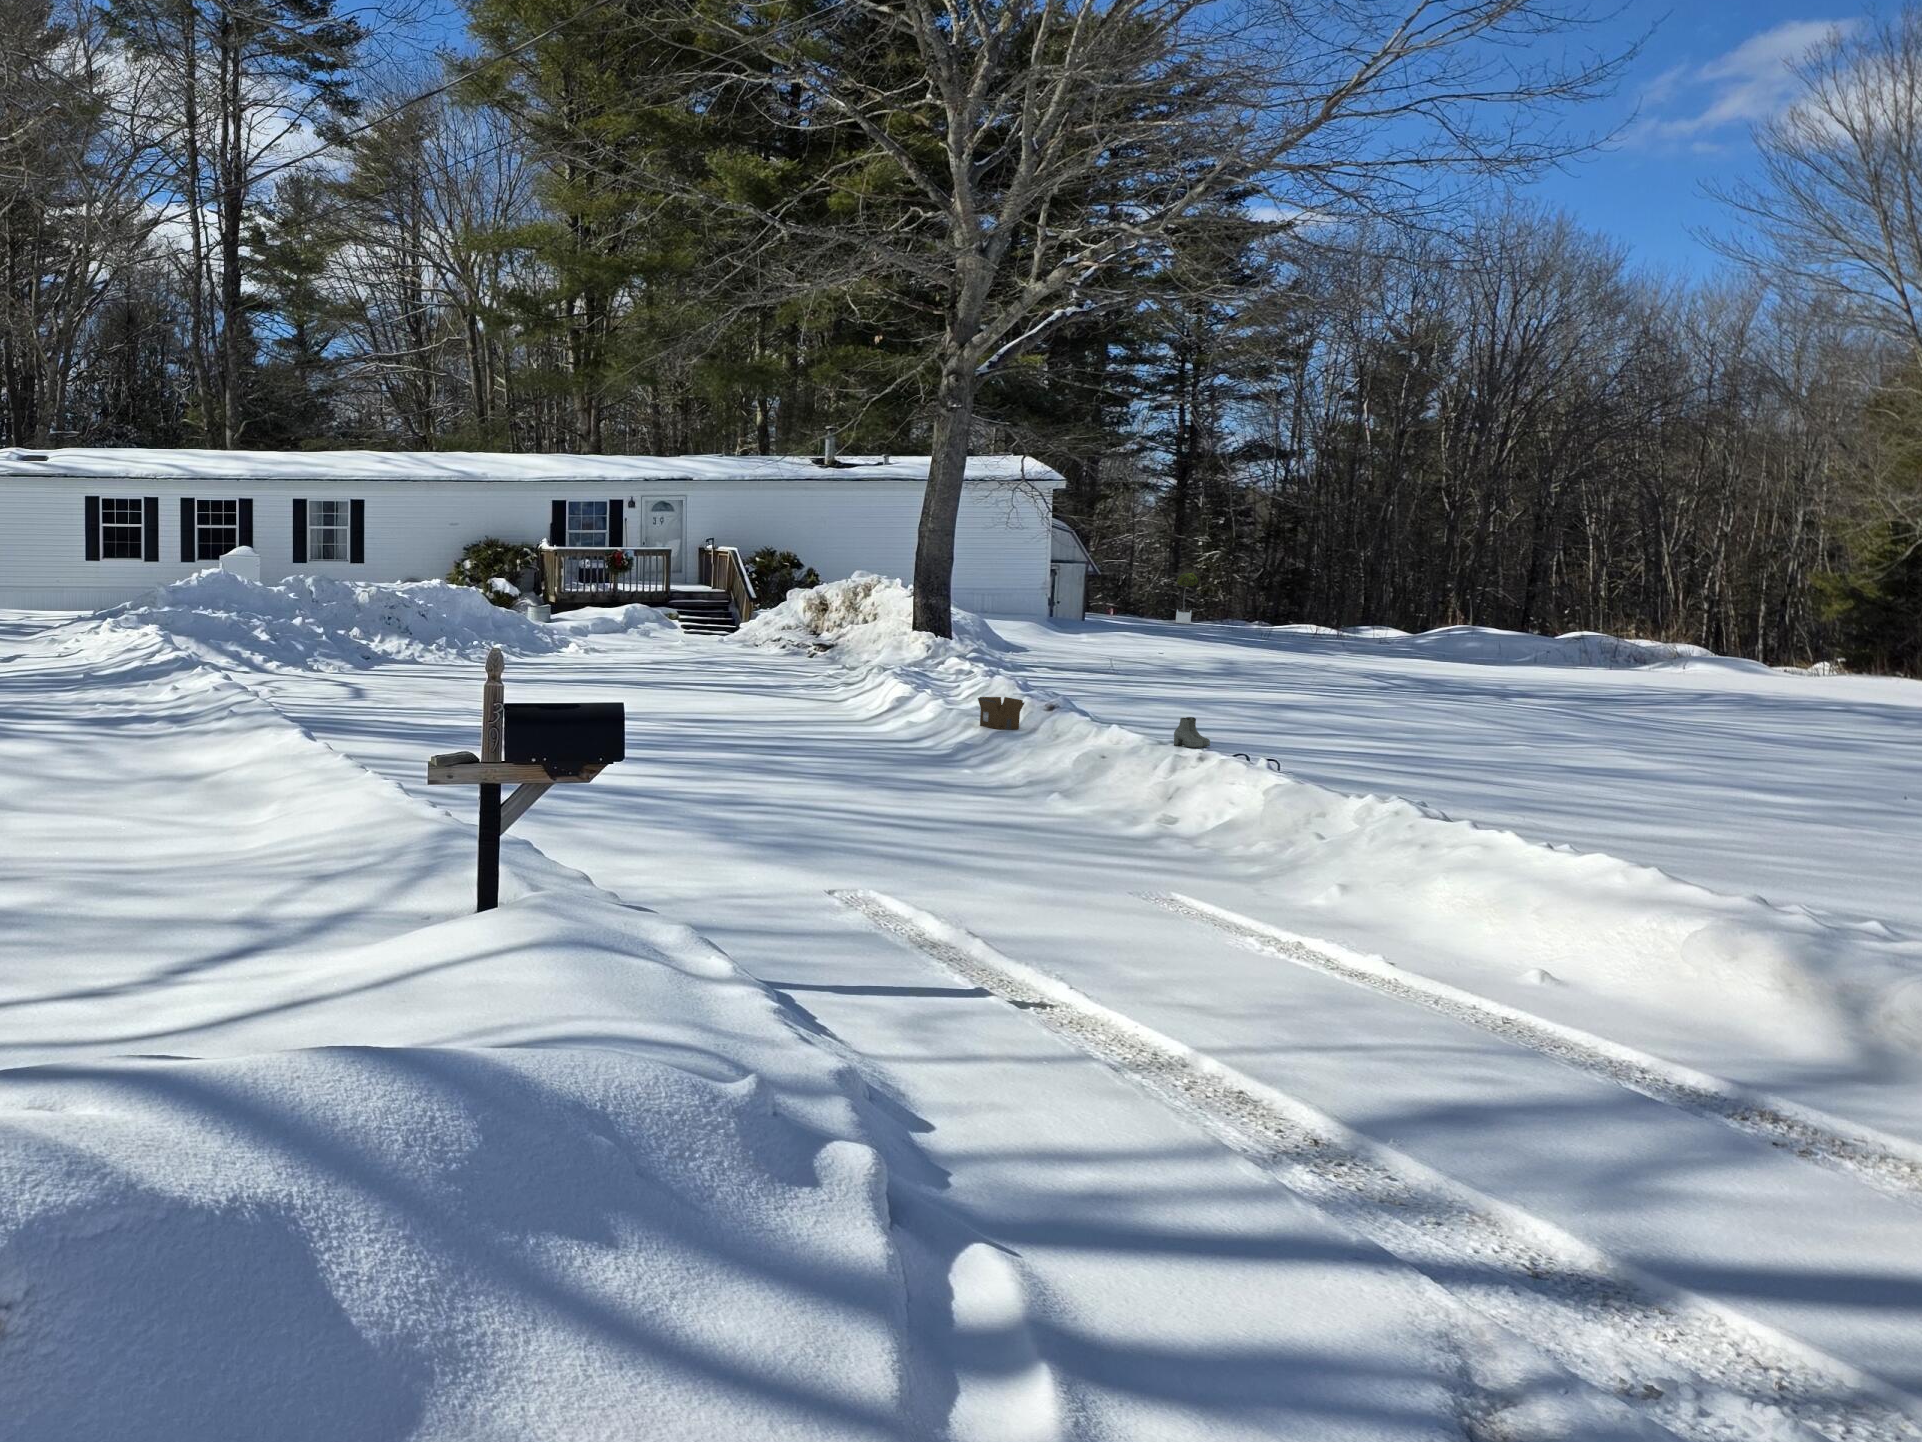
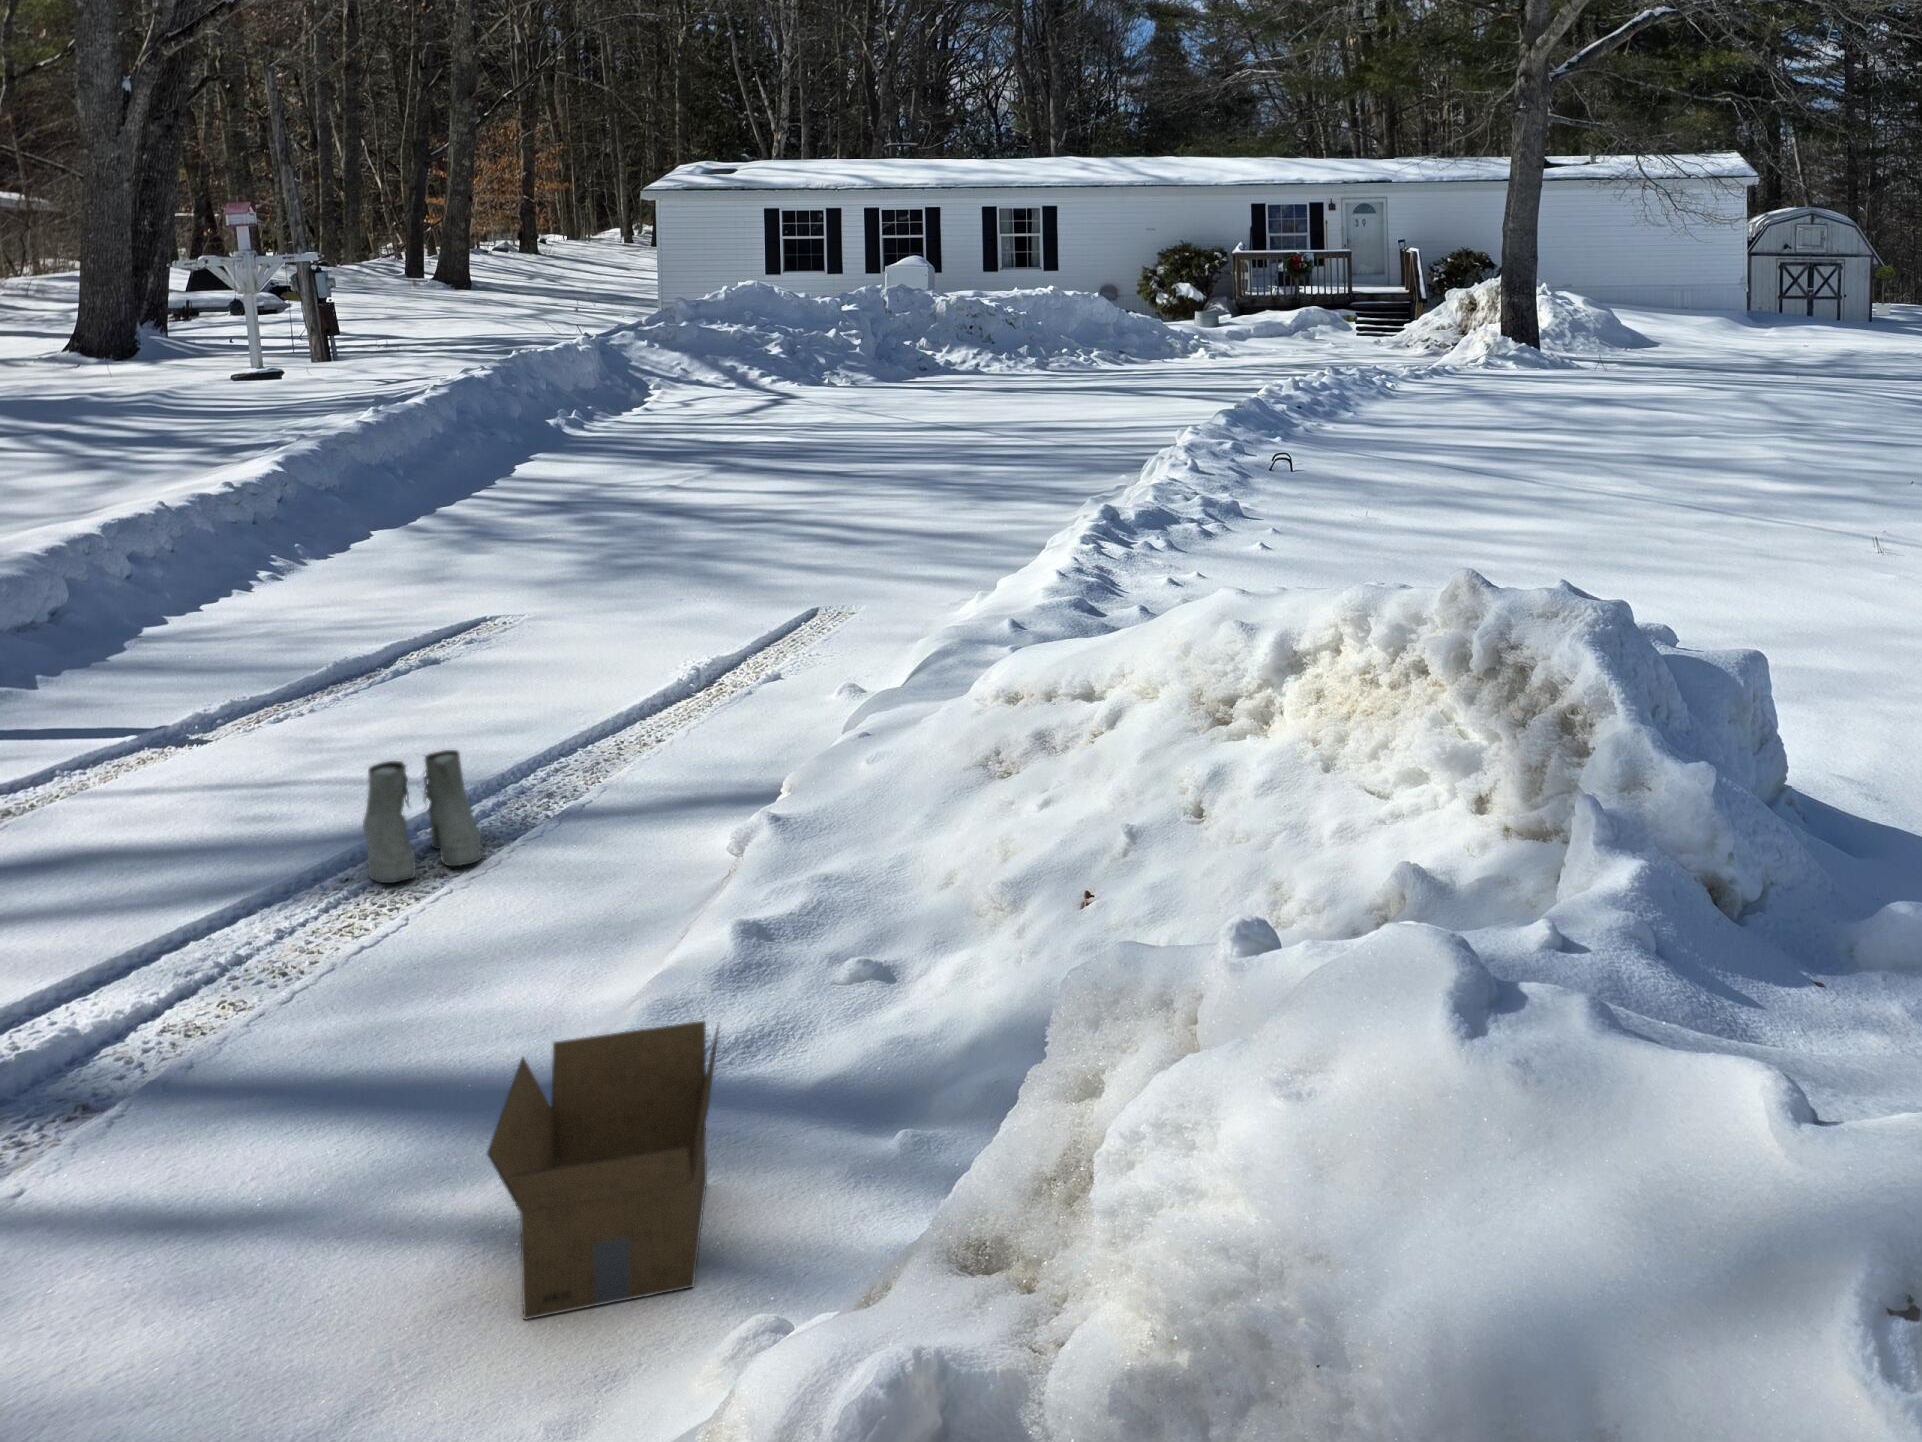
cardboard box: present [978,697,1024,729] -> present [487,1021,719,1320]
boots: present [1174,717,1210,748] -> present [363,750,481,883]

